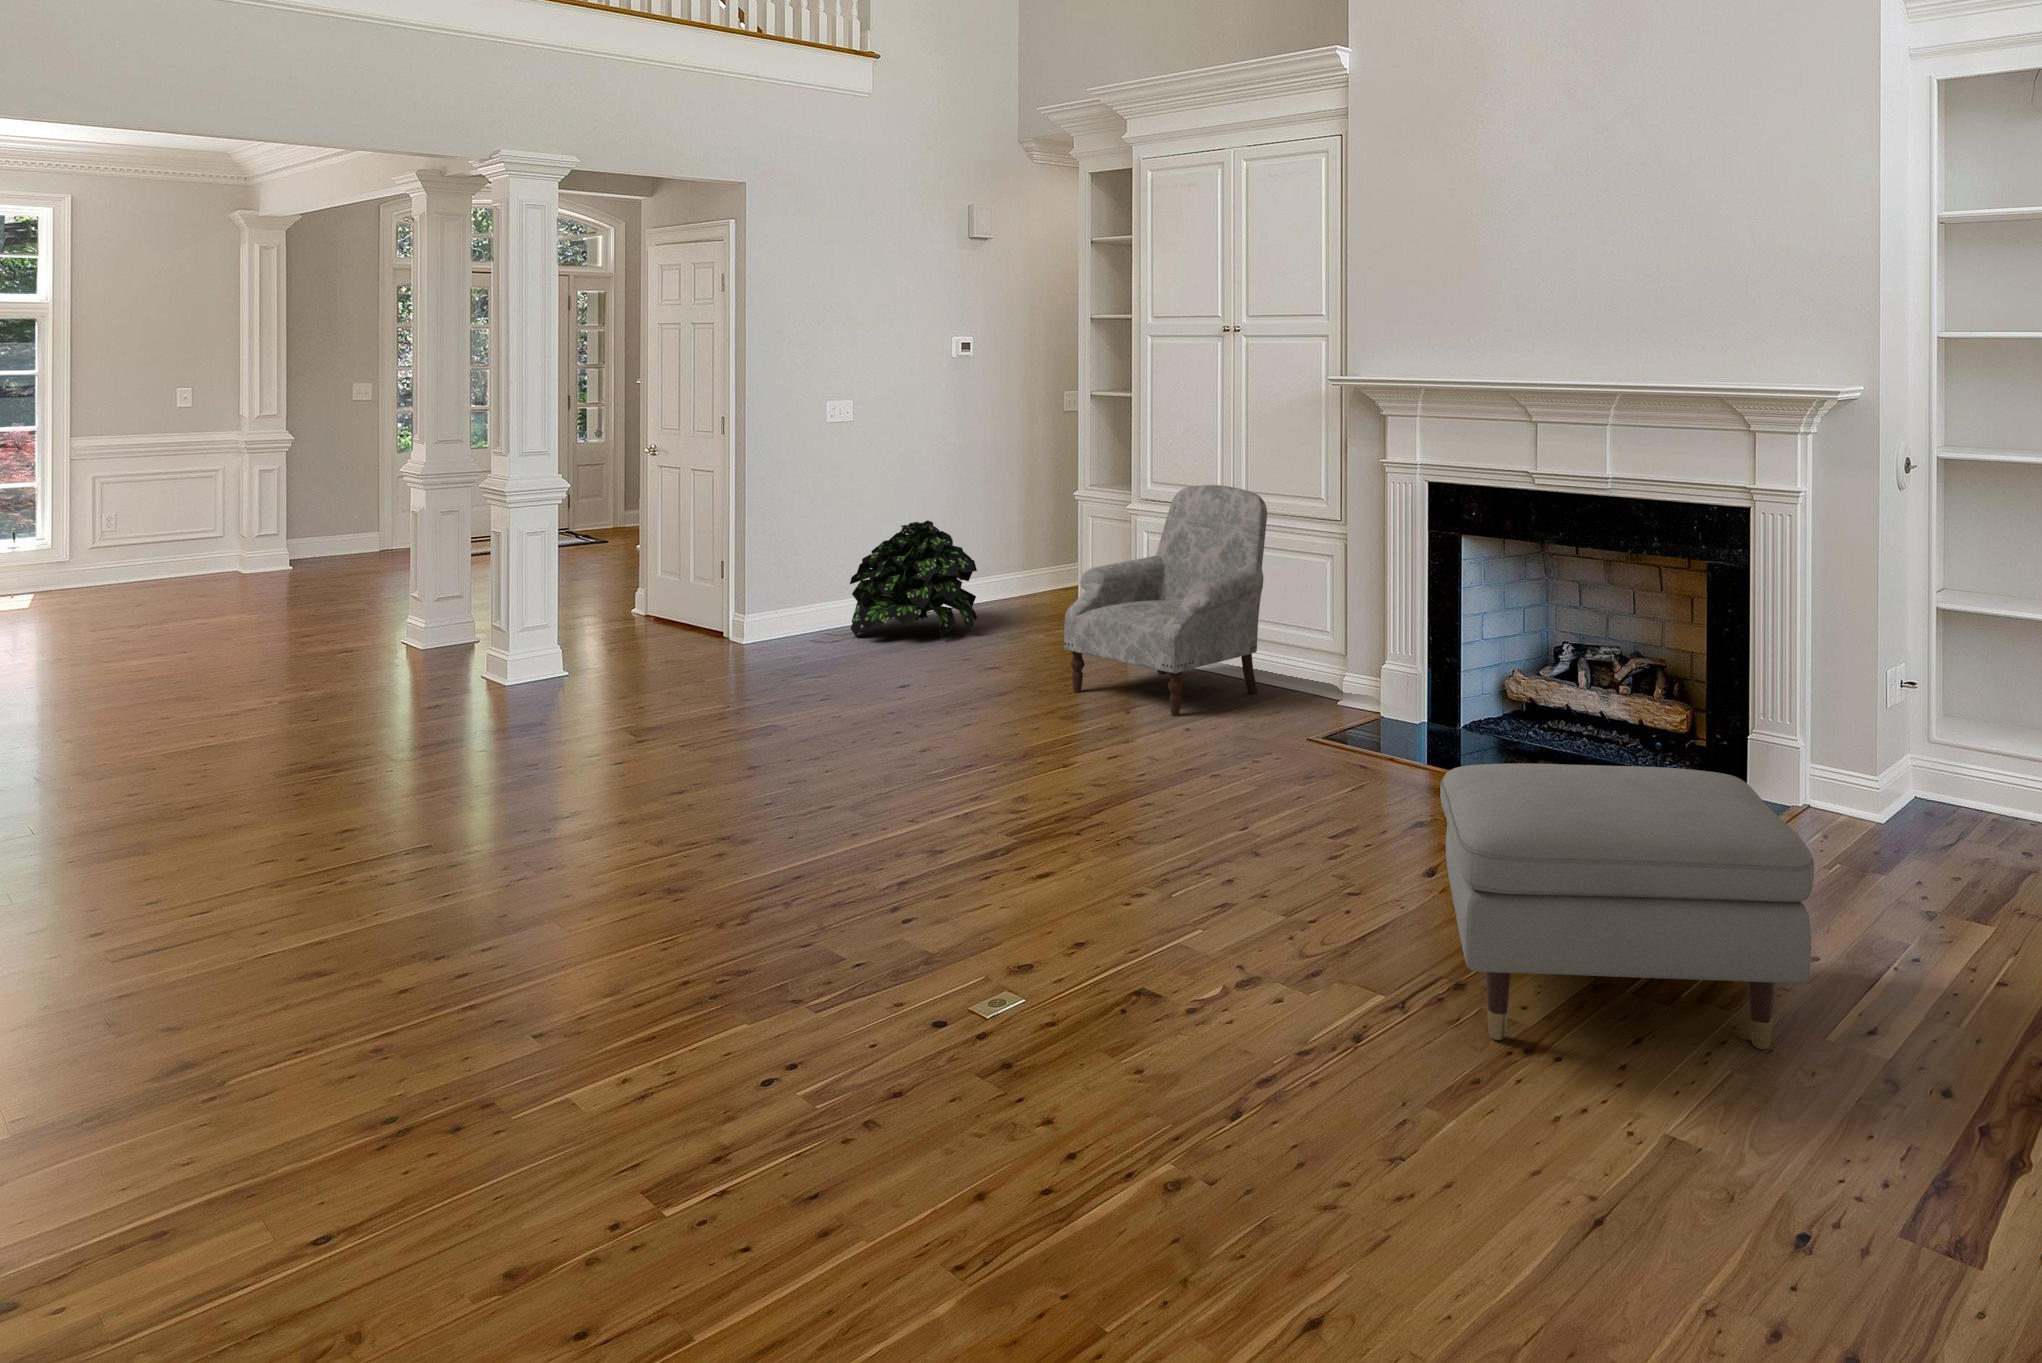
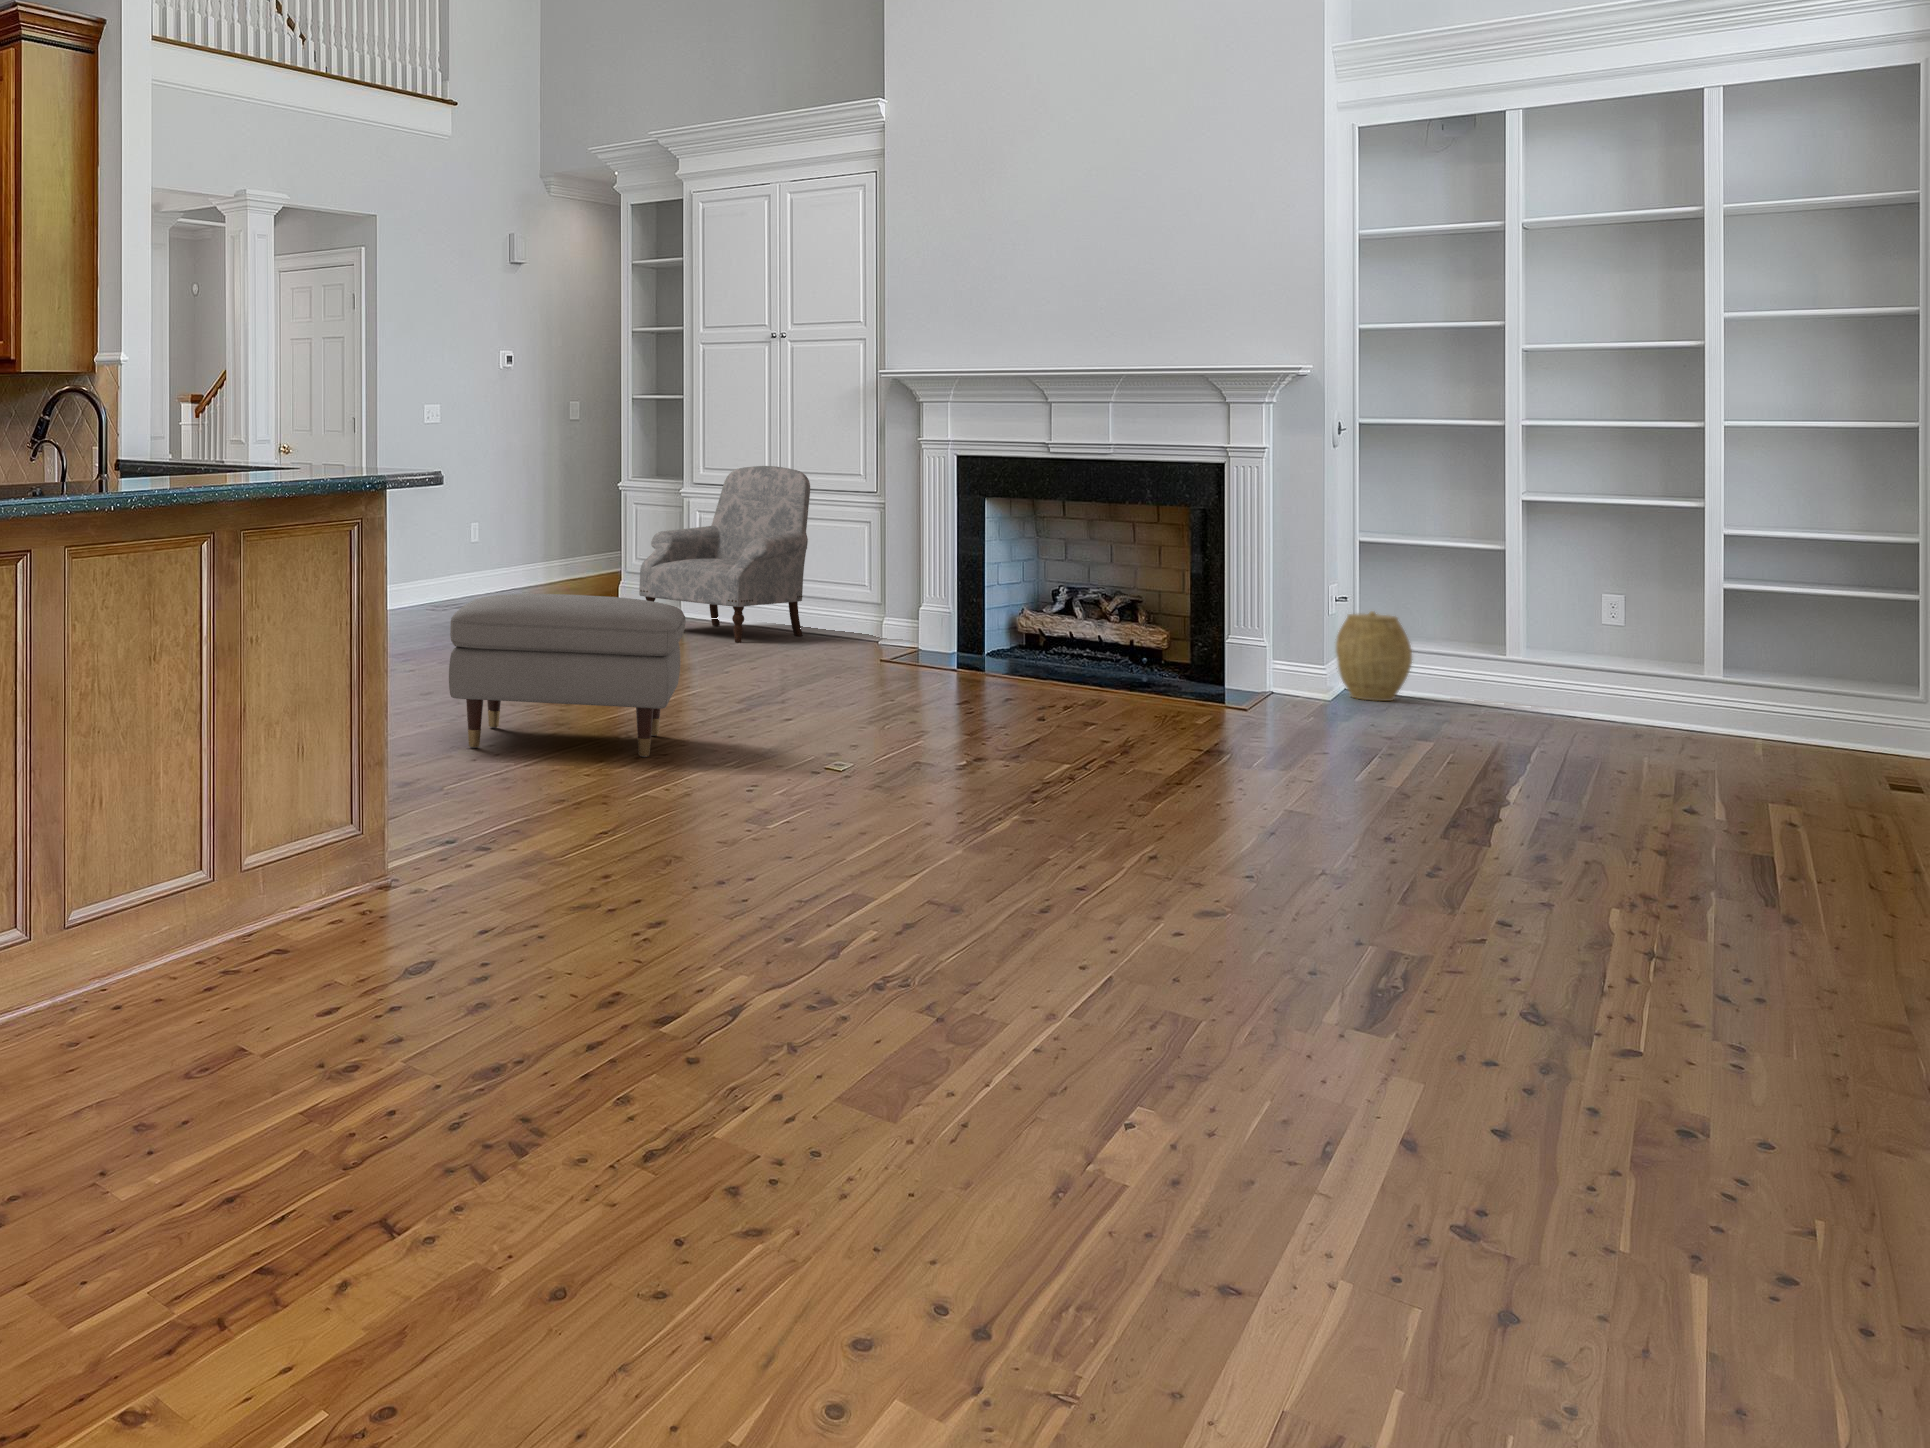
potted plant: present [850,520,977,637] -> none [431,507,541,604]
woven basket: none [1912,711,2015,835] -> present [1336,611,1412,701]
ottoman: present [1440,763,1814,1049] -> present [449,594,686,757]

